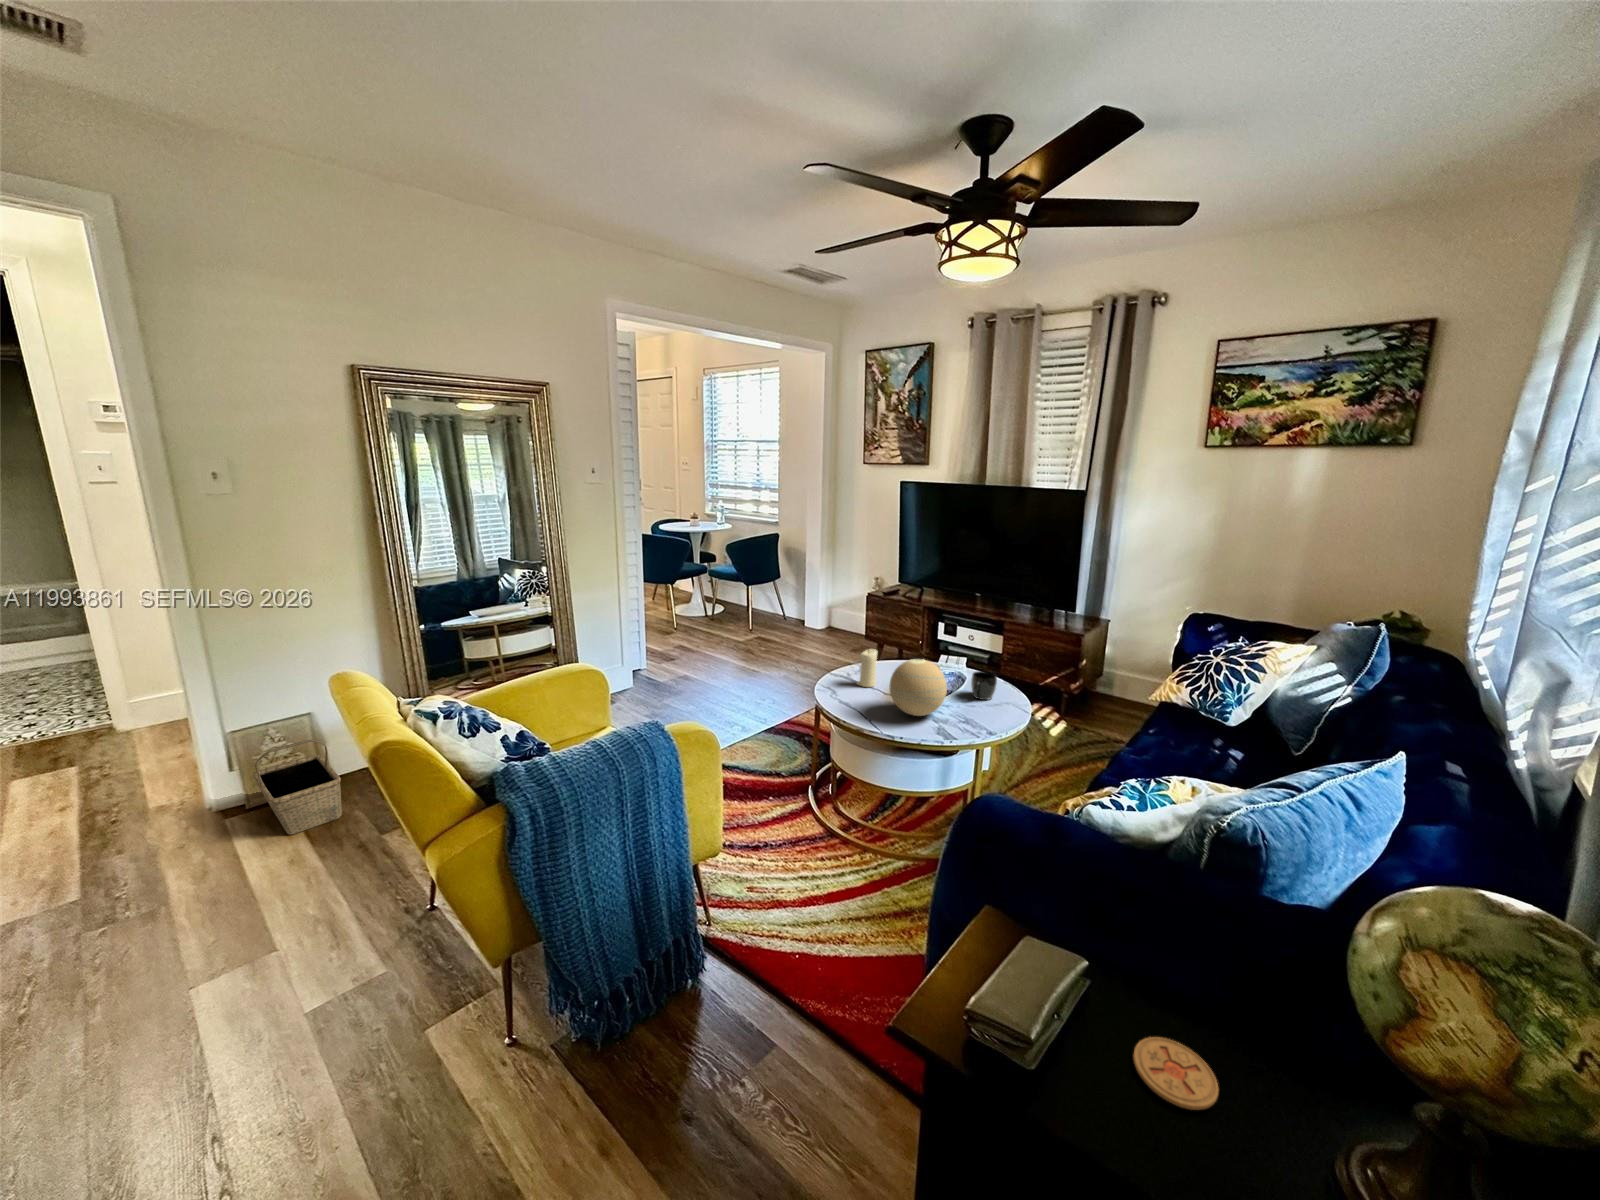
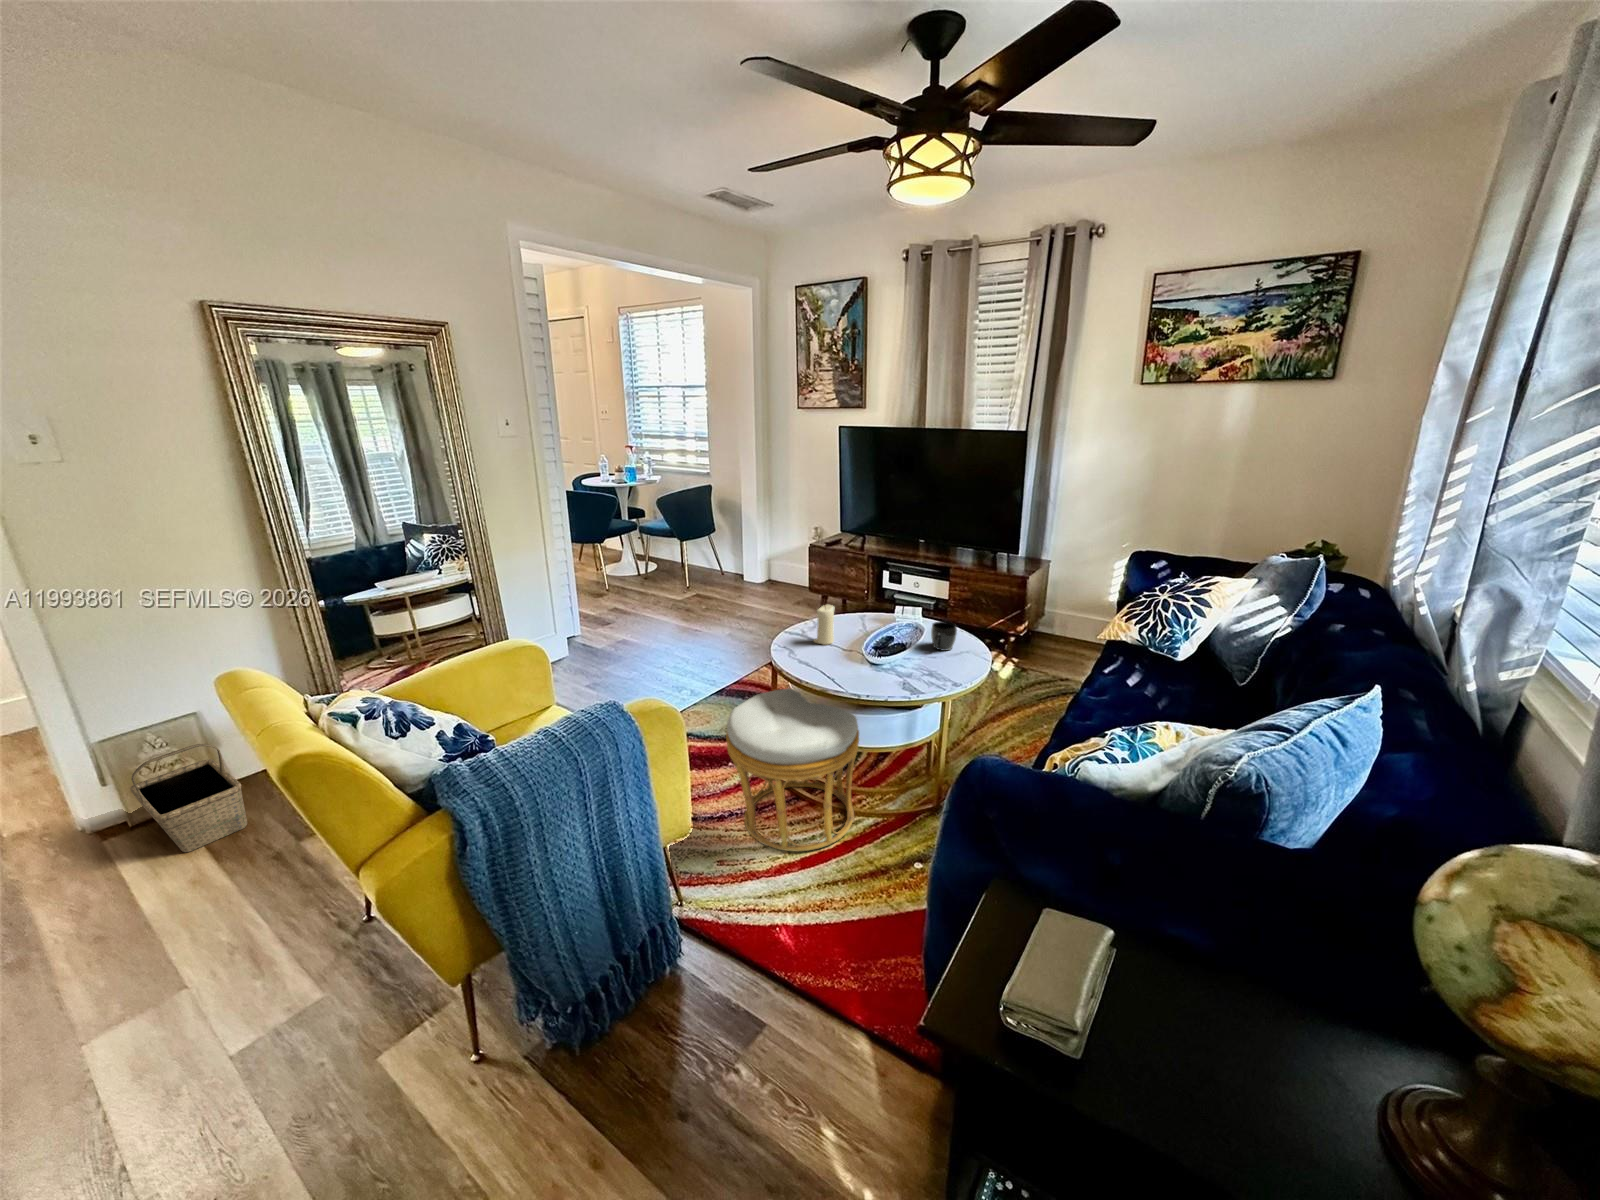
decorative orb: present [890,659,947,716] -> none [851,613,910,672]
ottoman: none [765,726,893,886] -> present [726,688,859,851]
coaster: present [1133,1037,1219,1110] -> none [1164,998,1252,1072]

